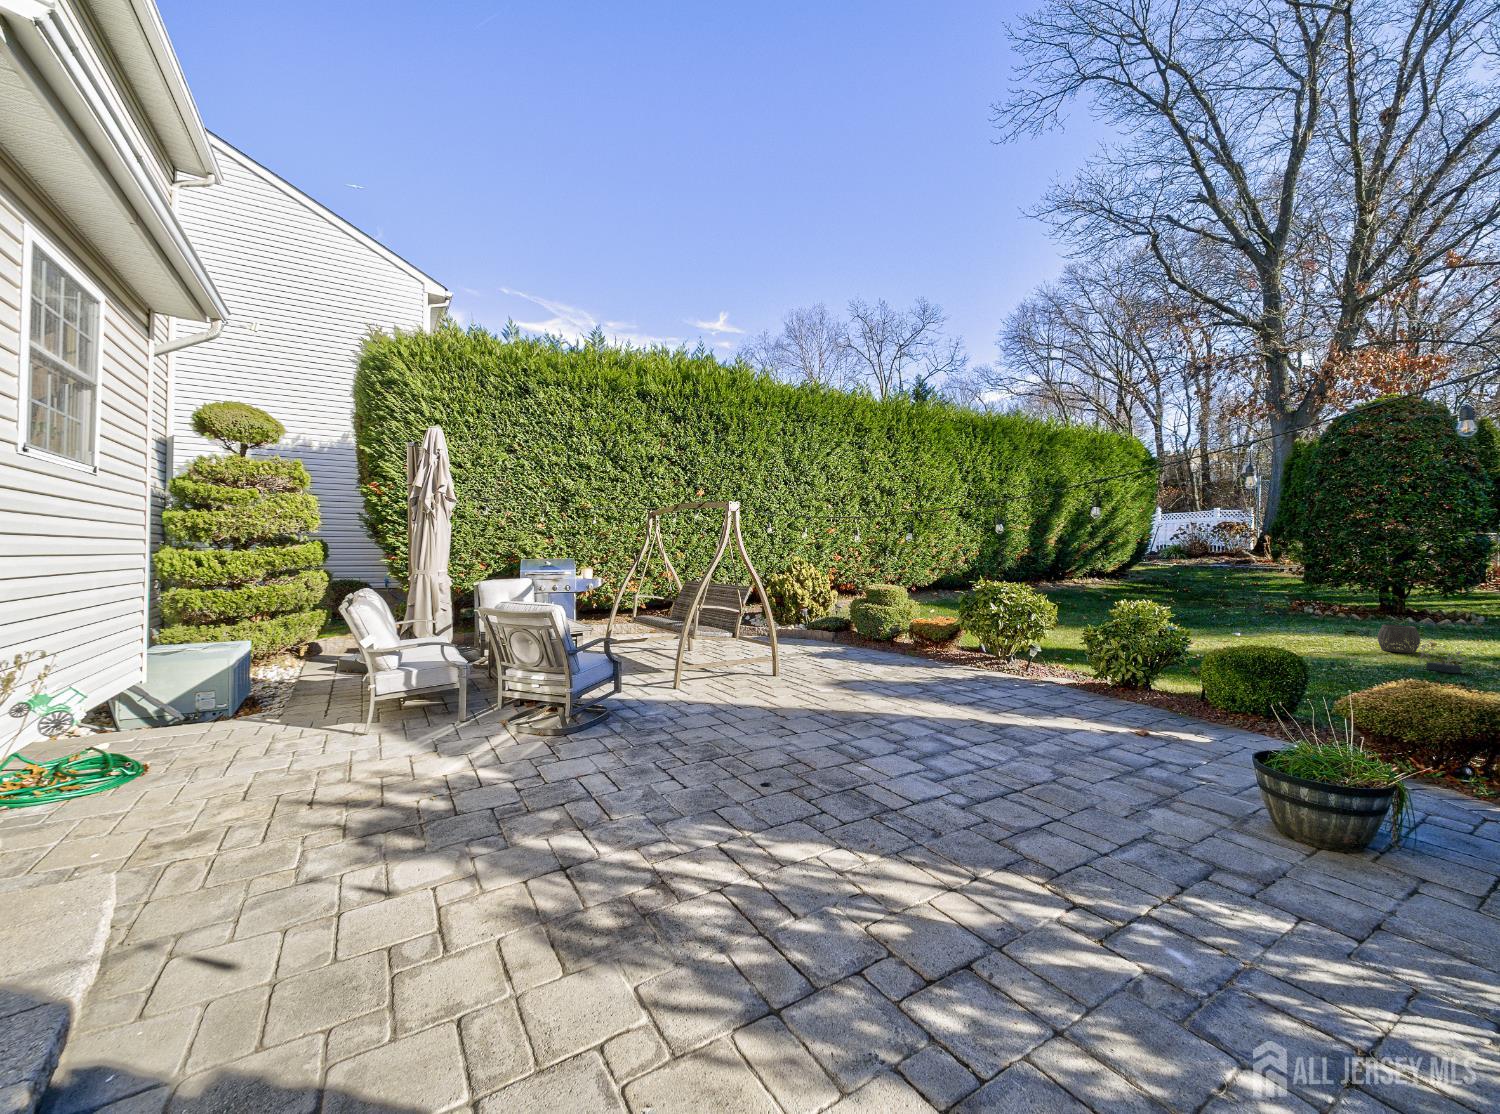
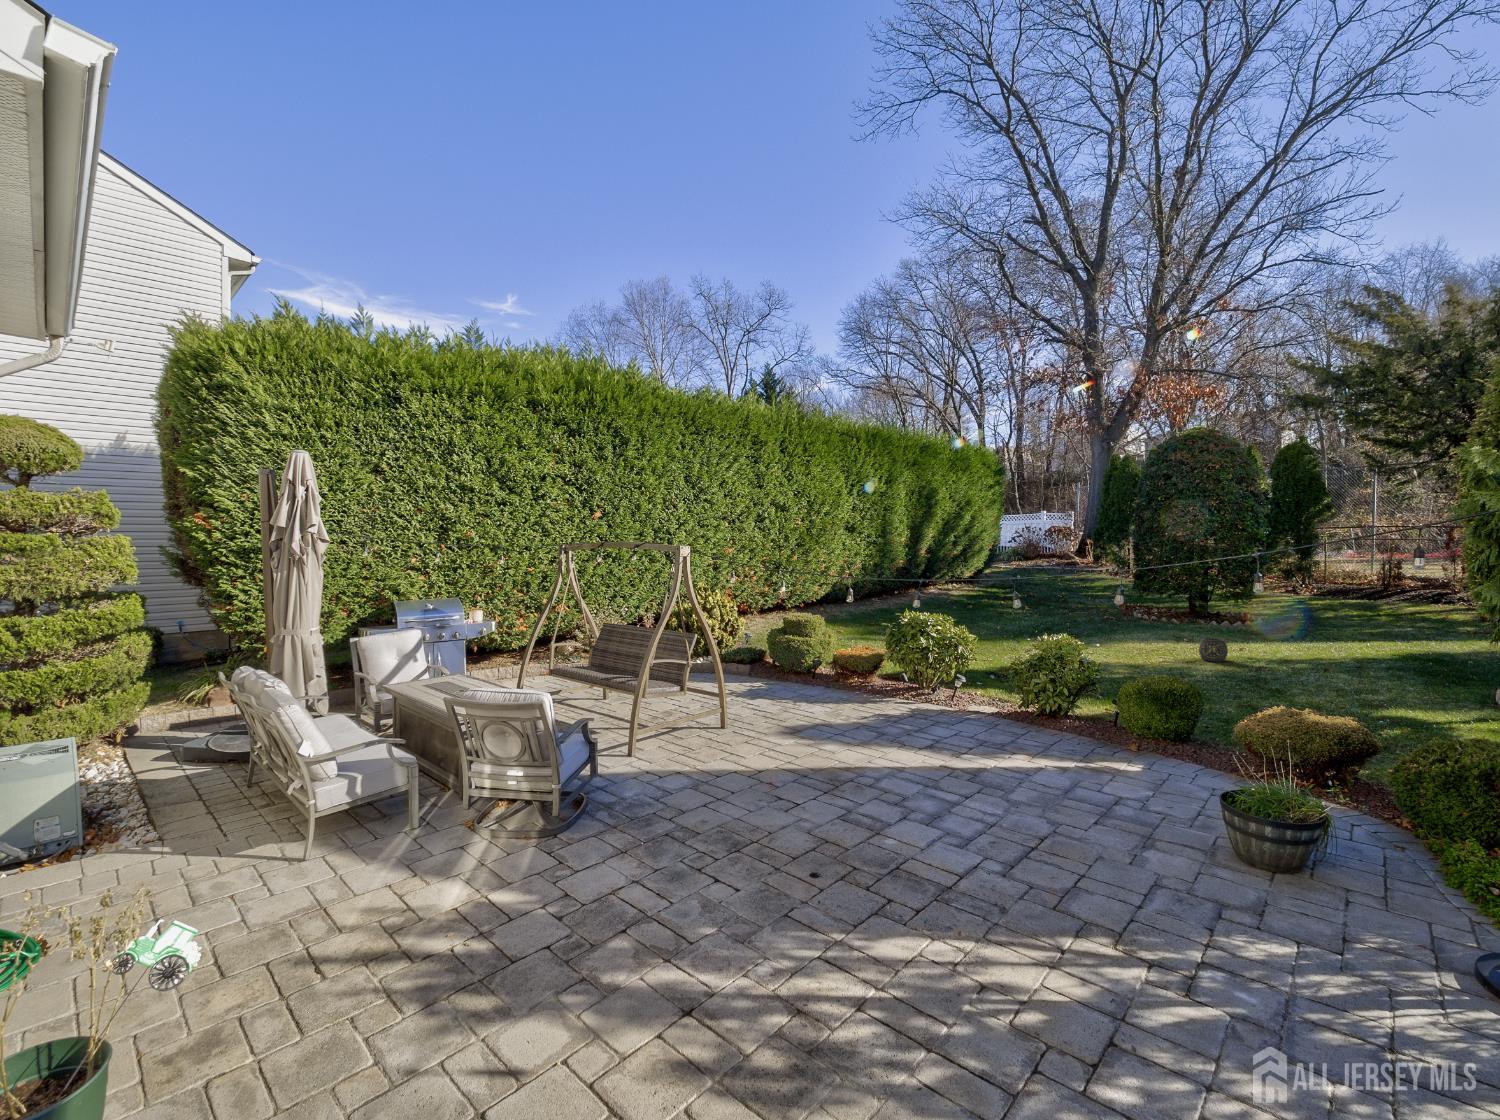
decorative plant: present [1420,642,1464,673] -> none [1230,655,1264,681]

